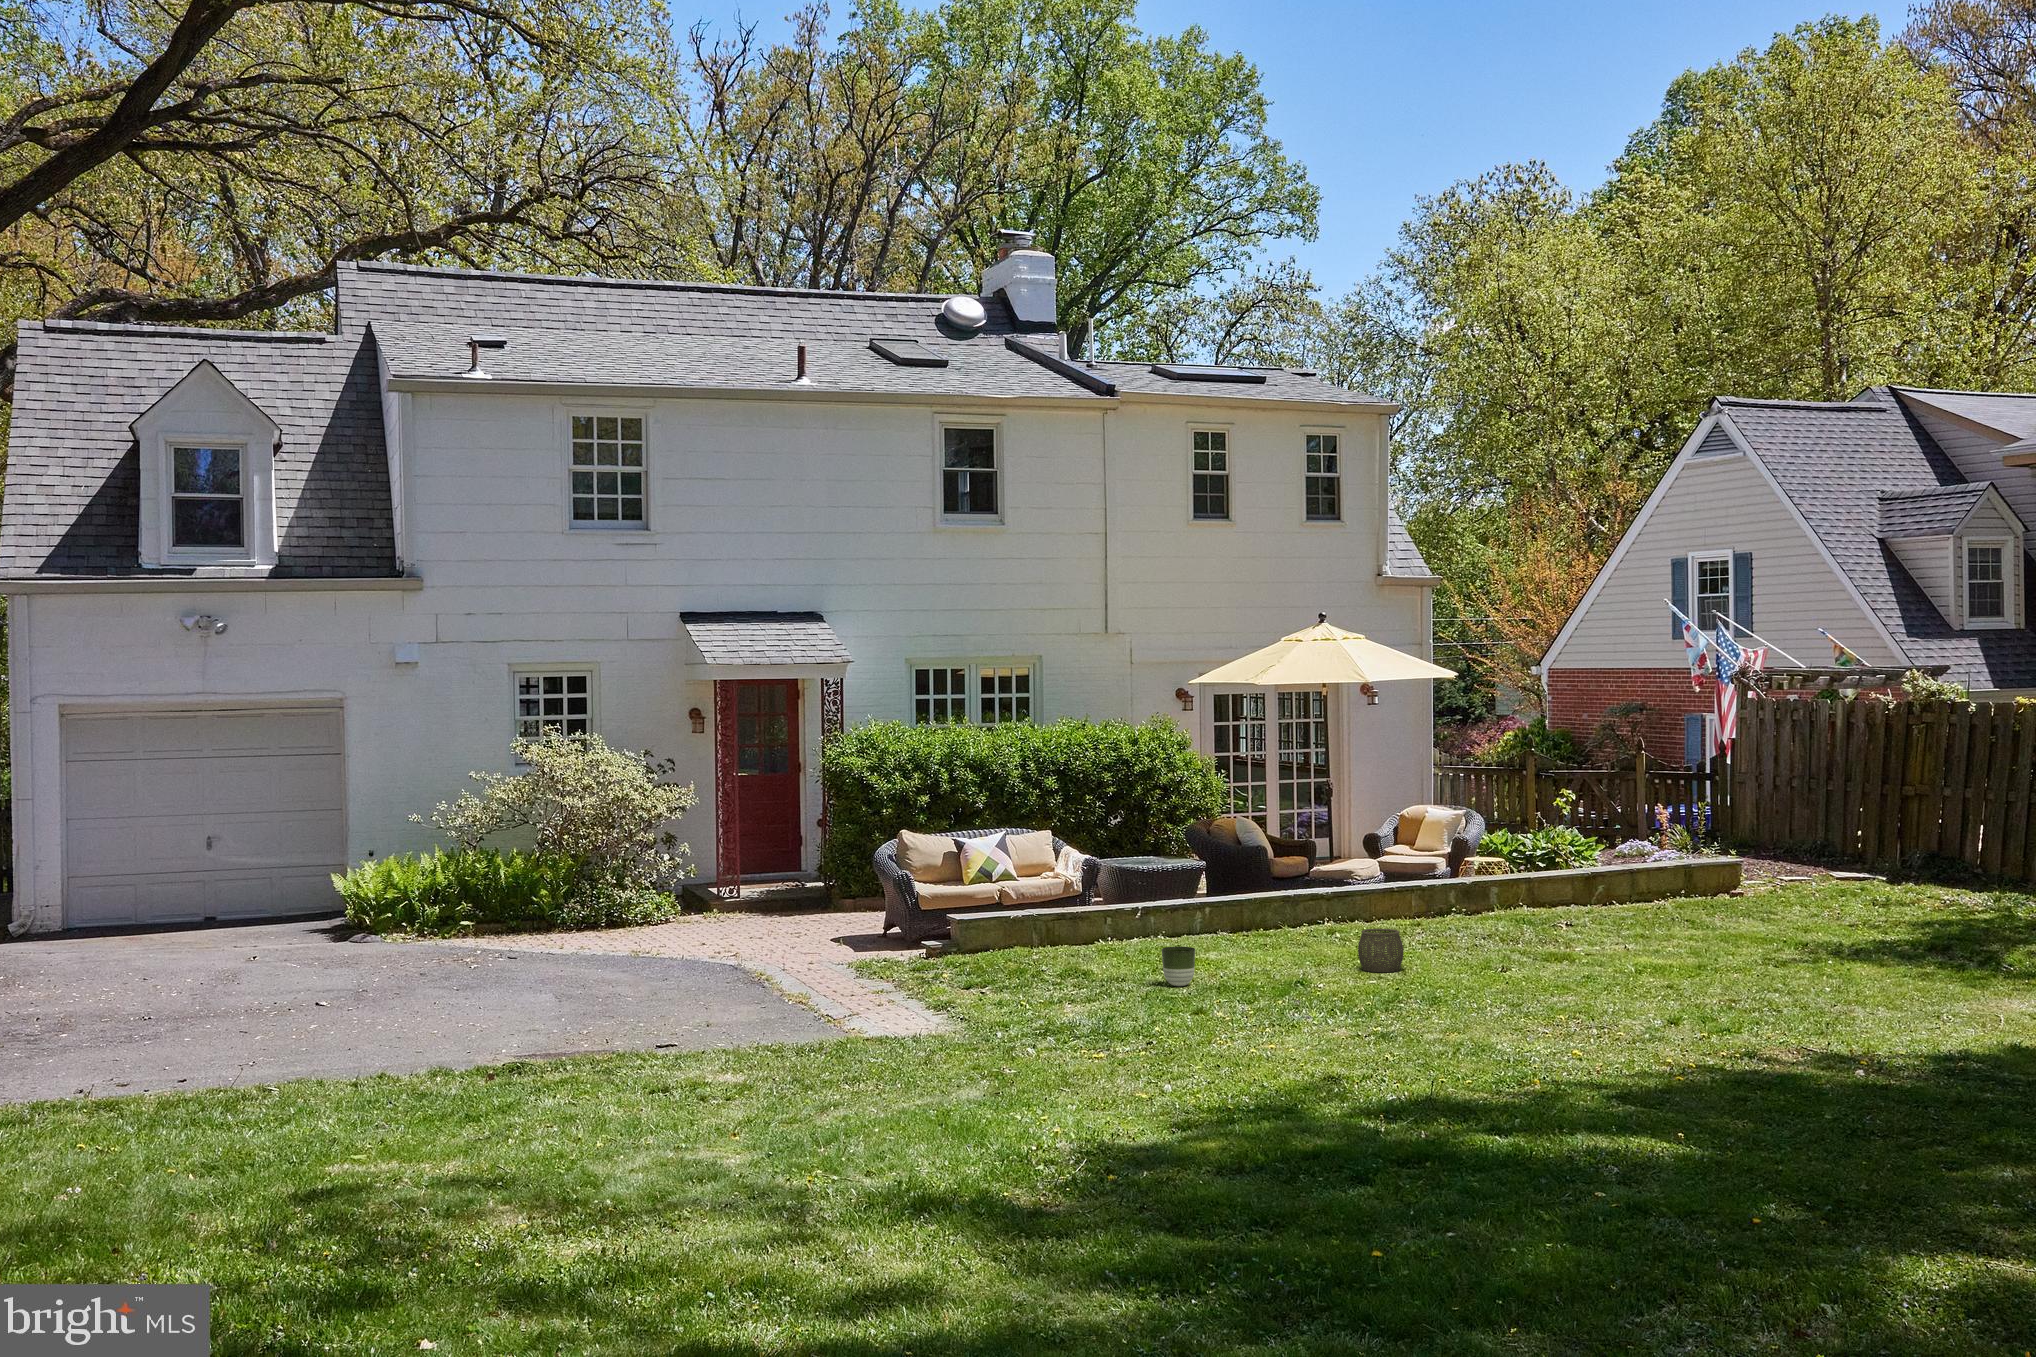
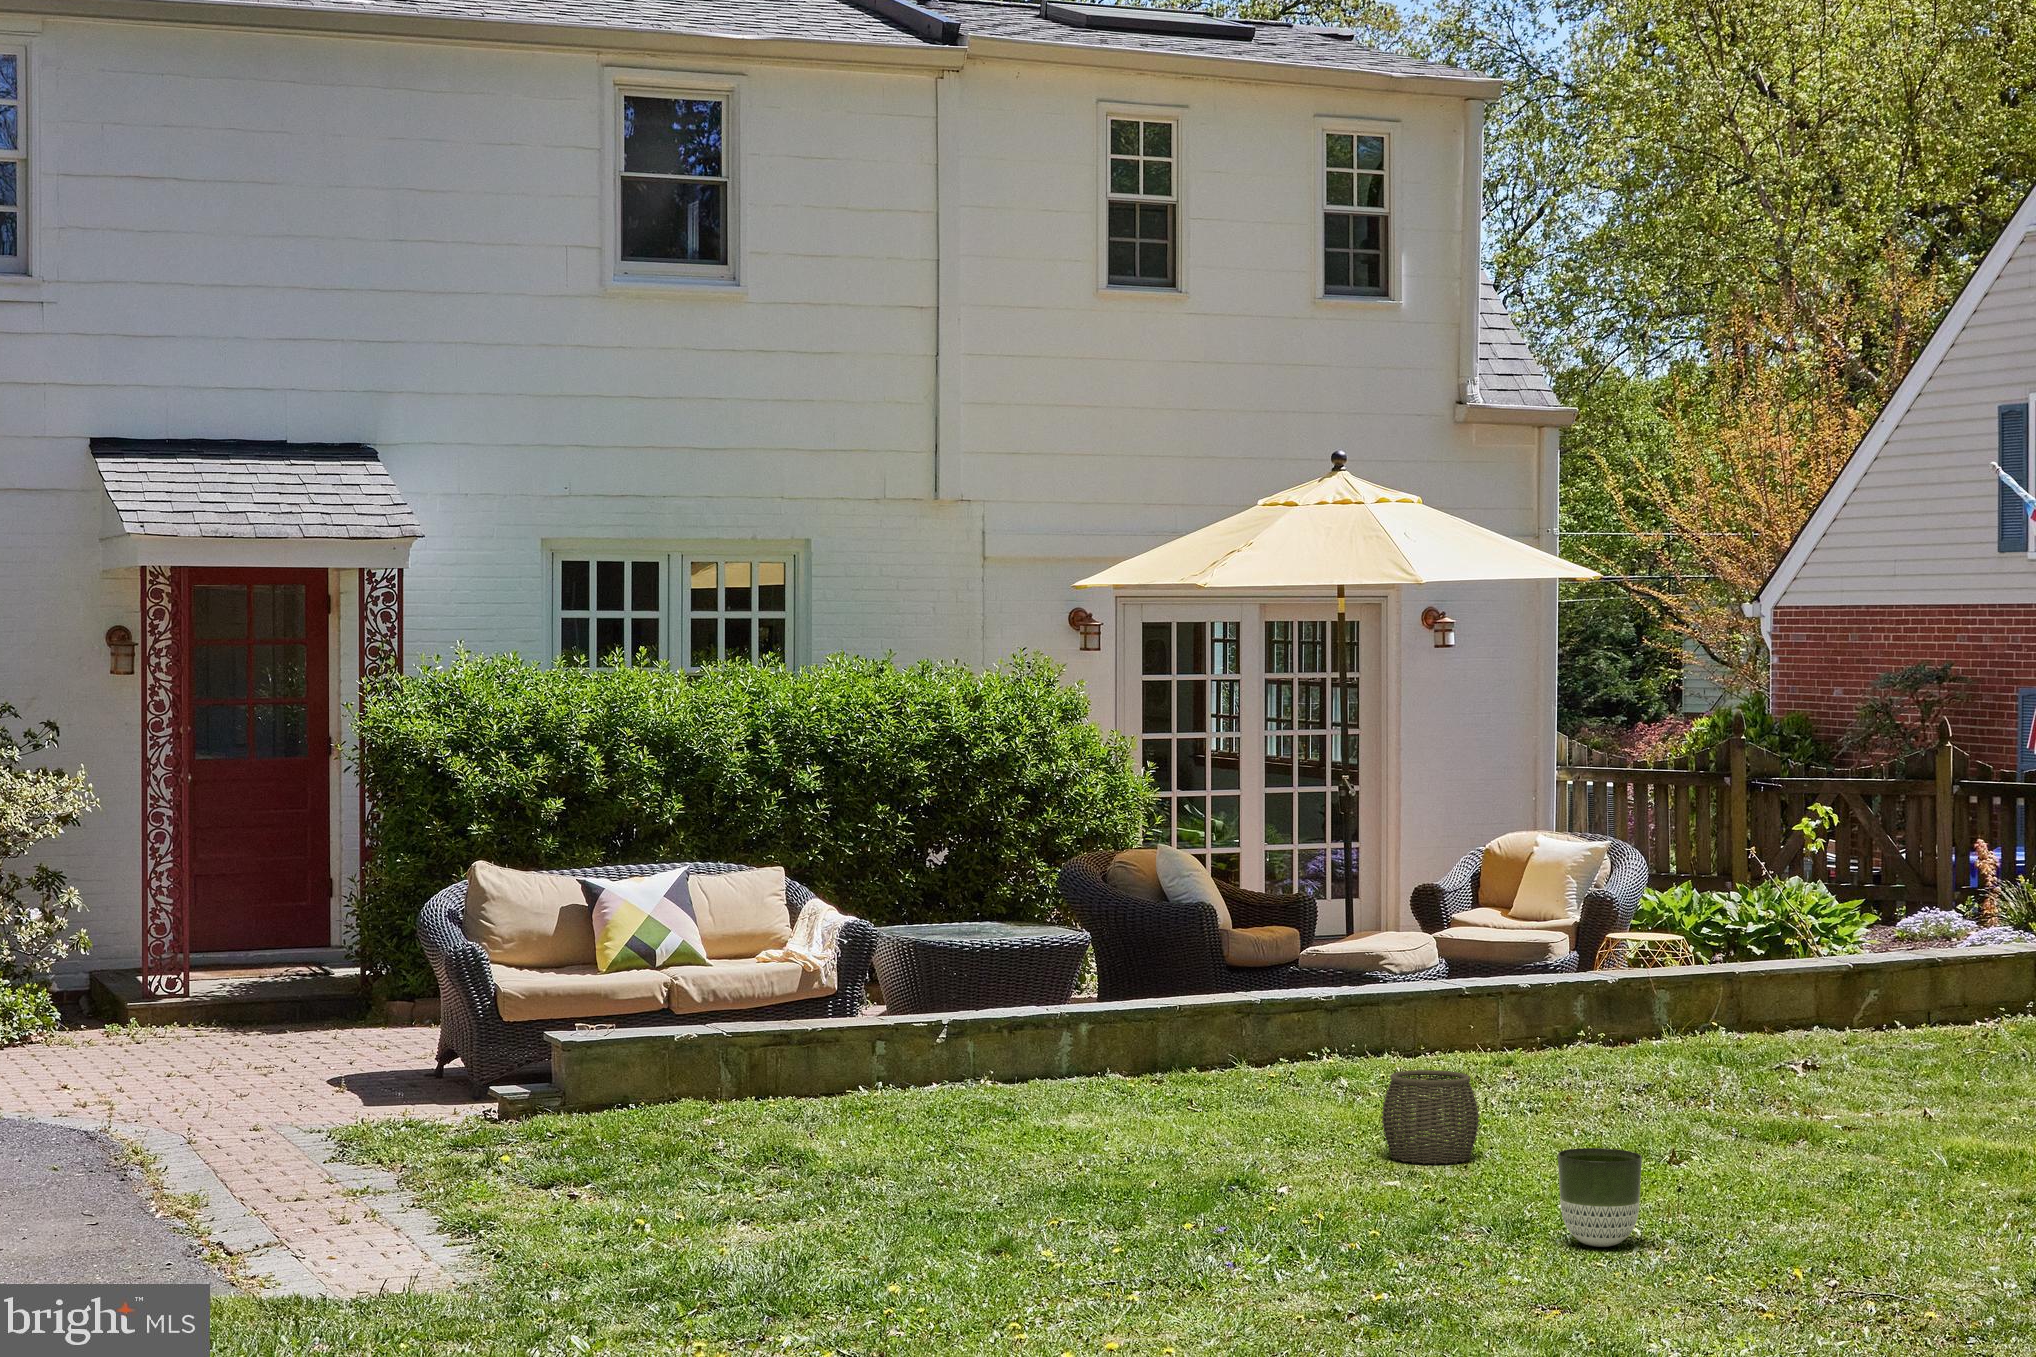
planter: present [1162,947,1195,986] -> present [1558,1148,1642,1247]

